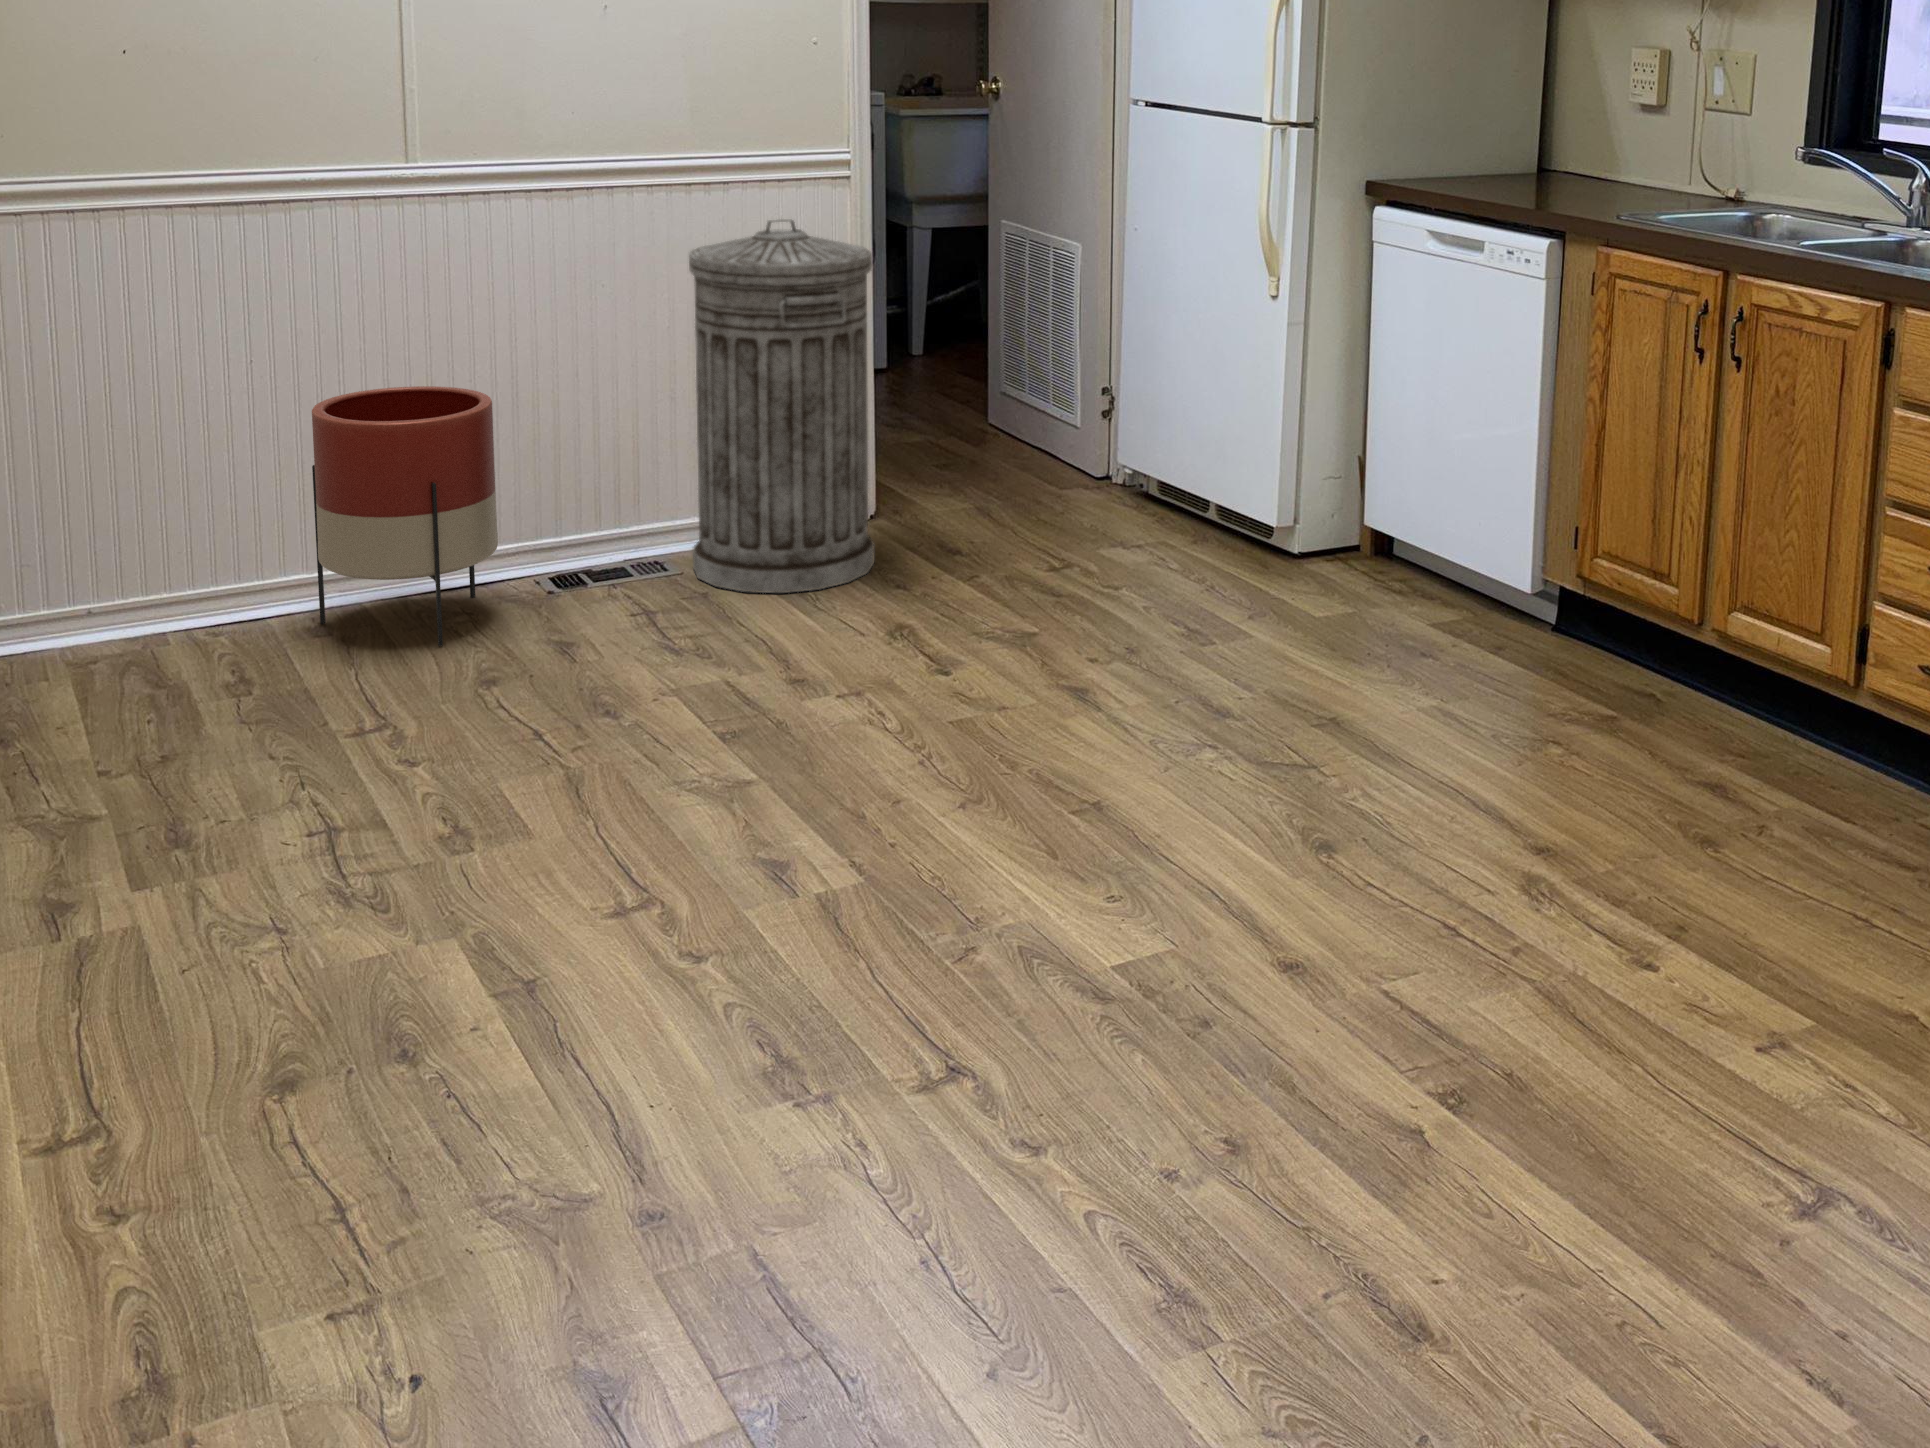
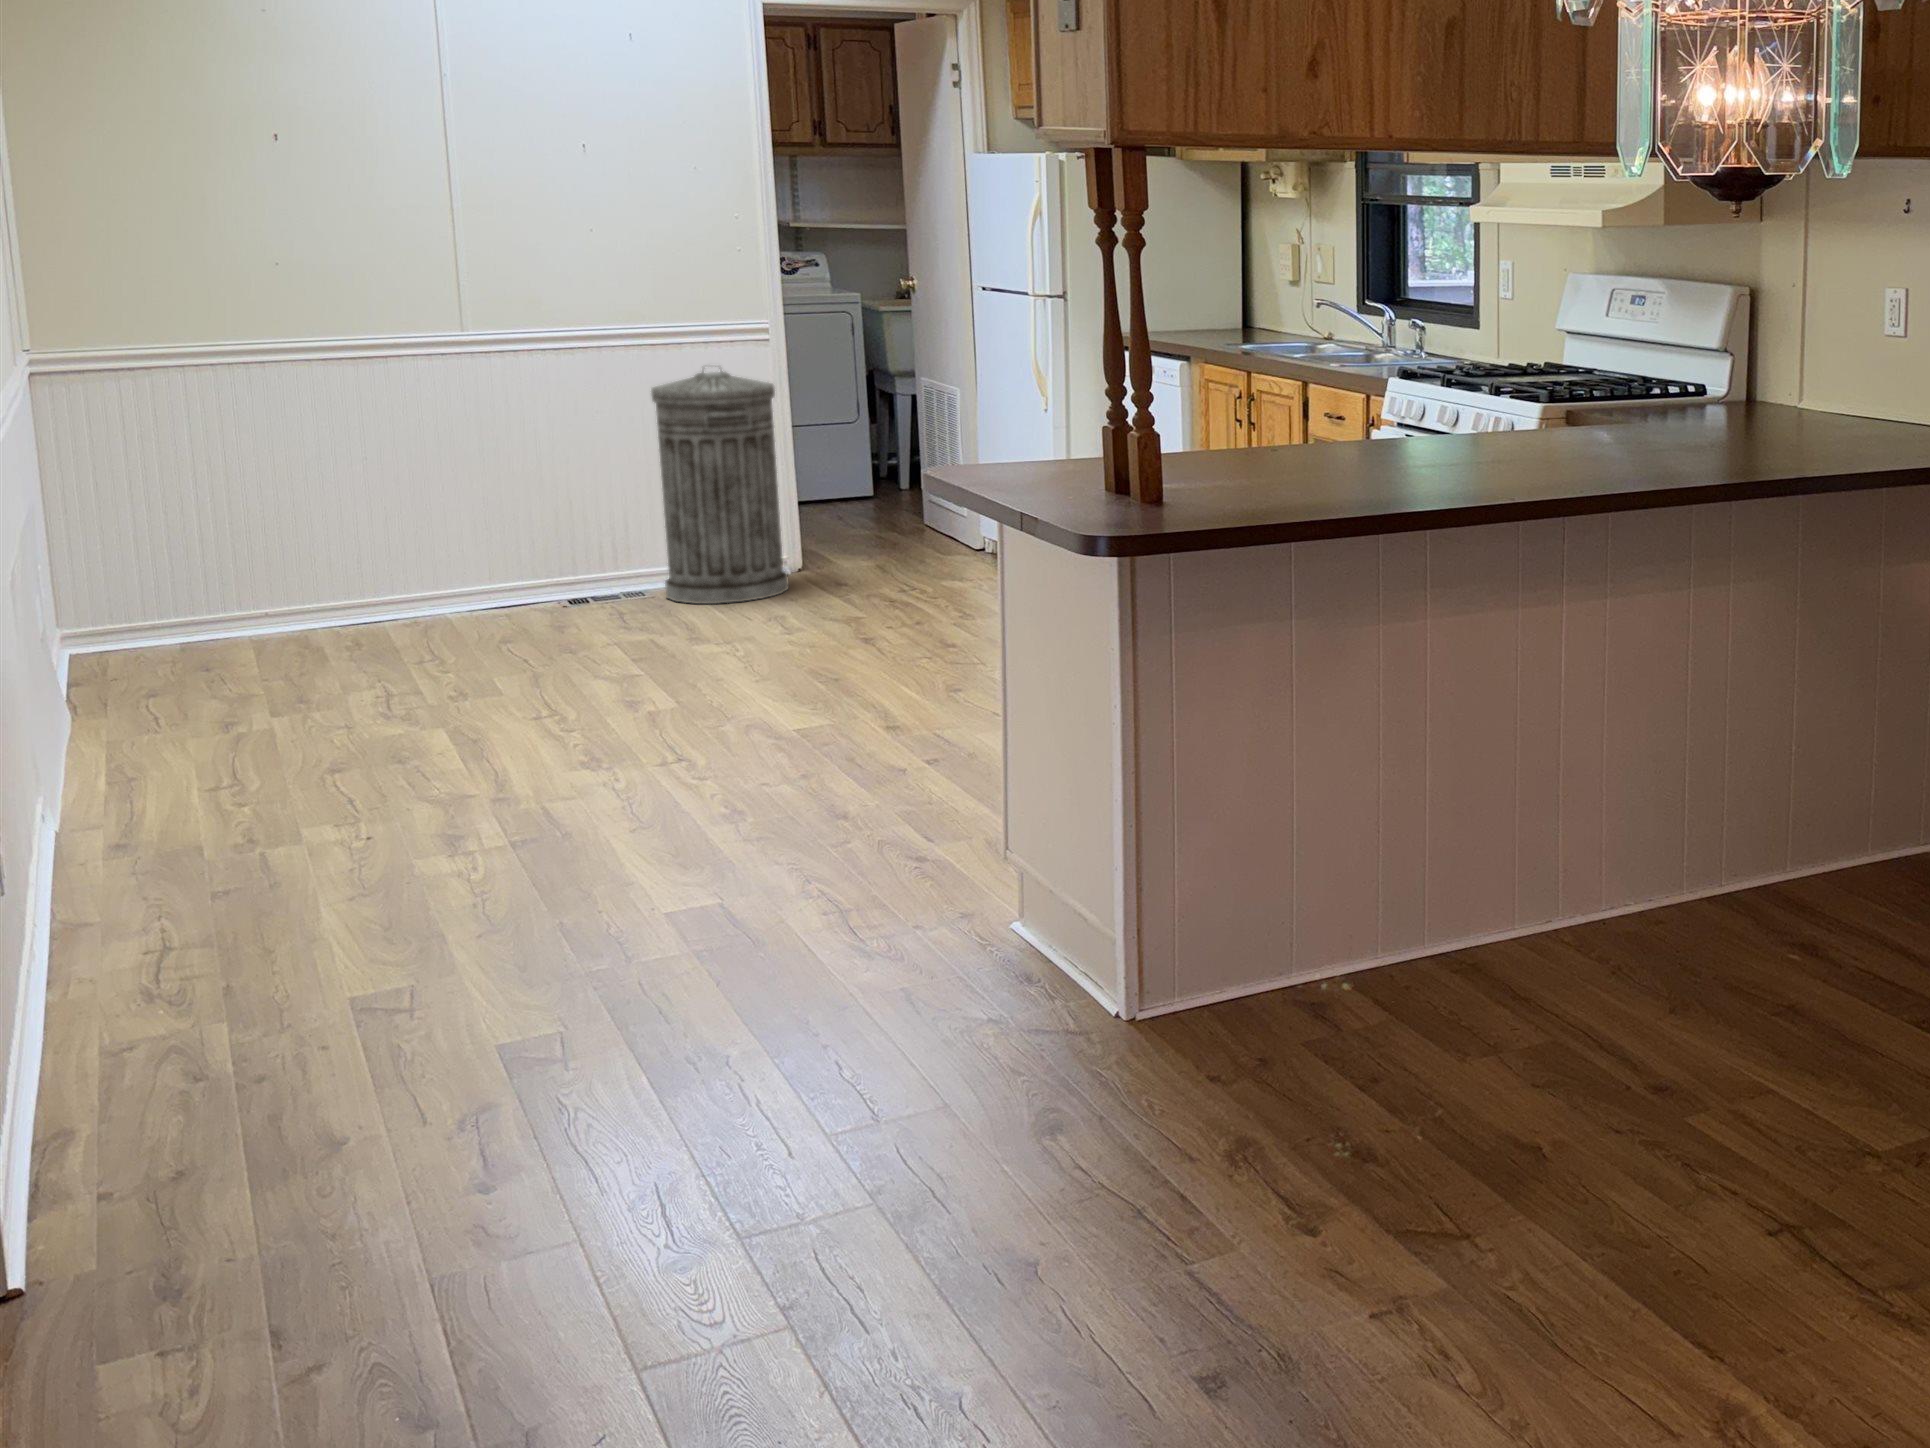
planter: present [312,386,498,646] -> none [397,474,525,630]

